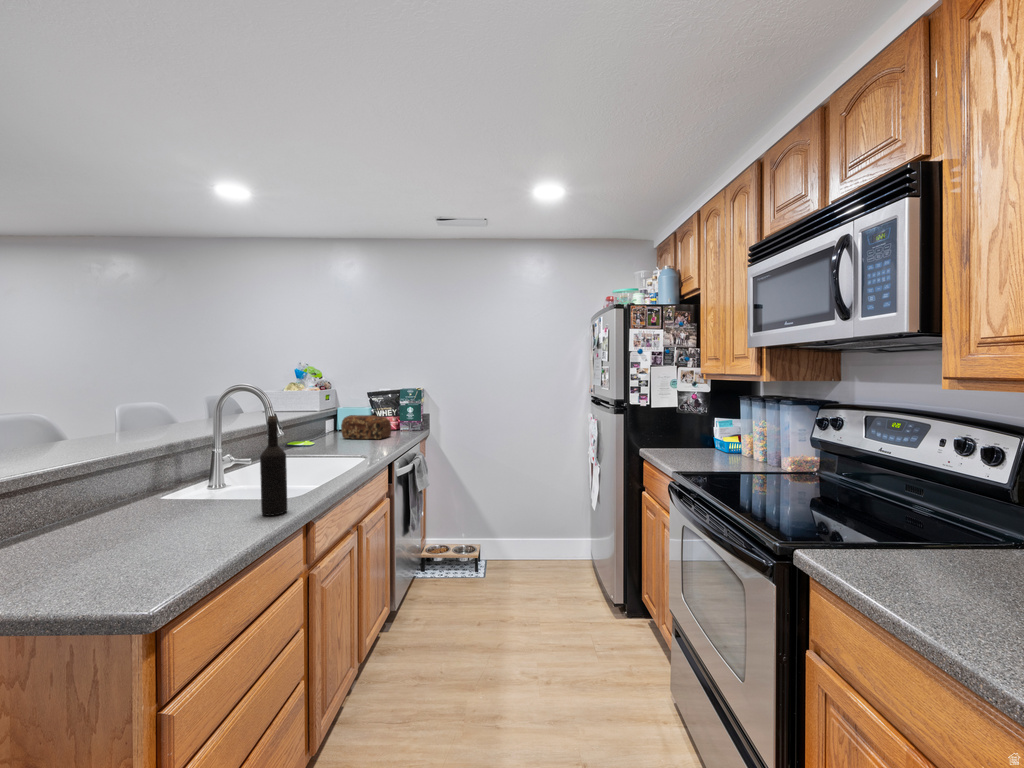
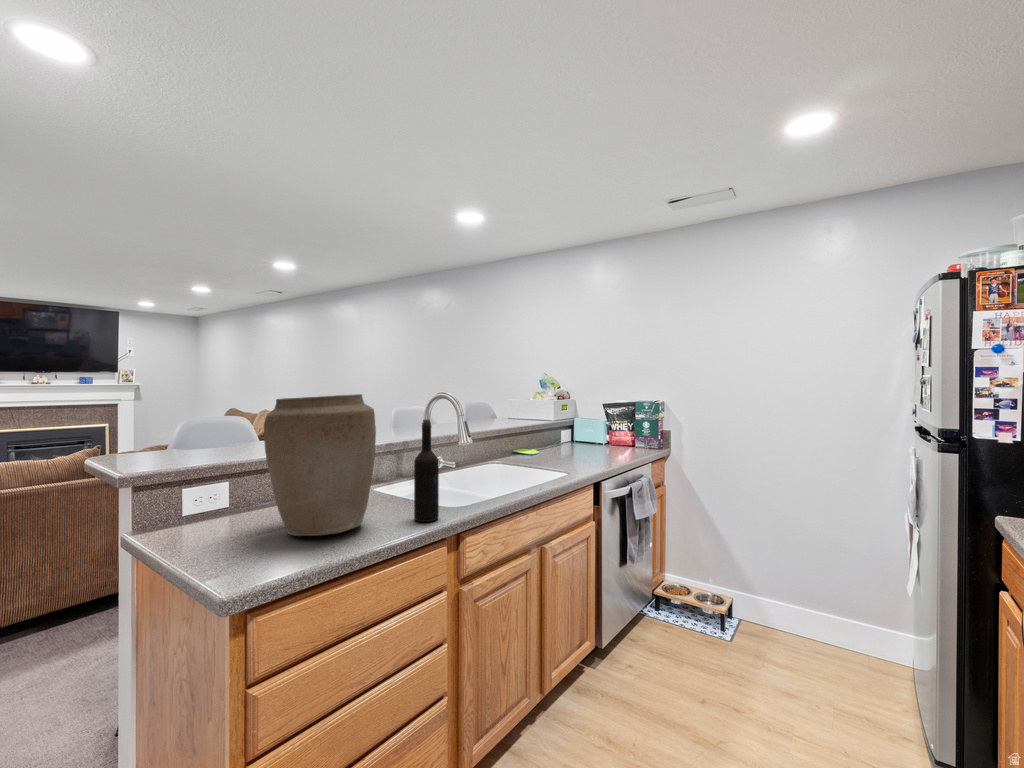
vase: none [86,393,226,552] -> present [264,394,376,536]
bread loaf: present [341,415,391,439] -> none [572,426,624,454]

